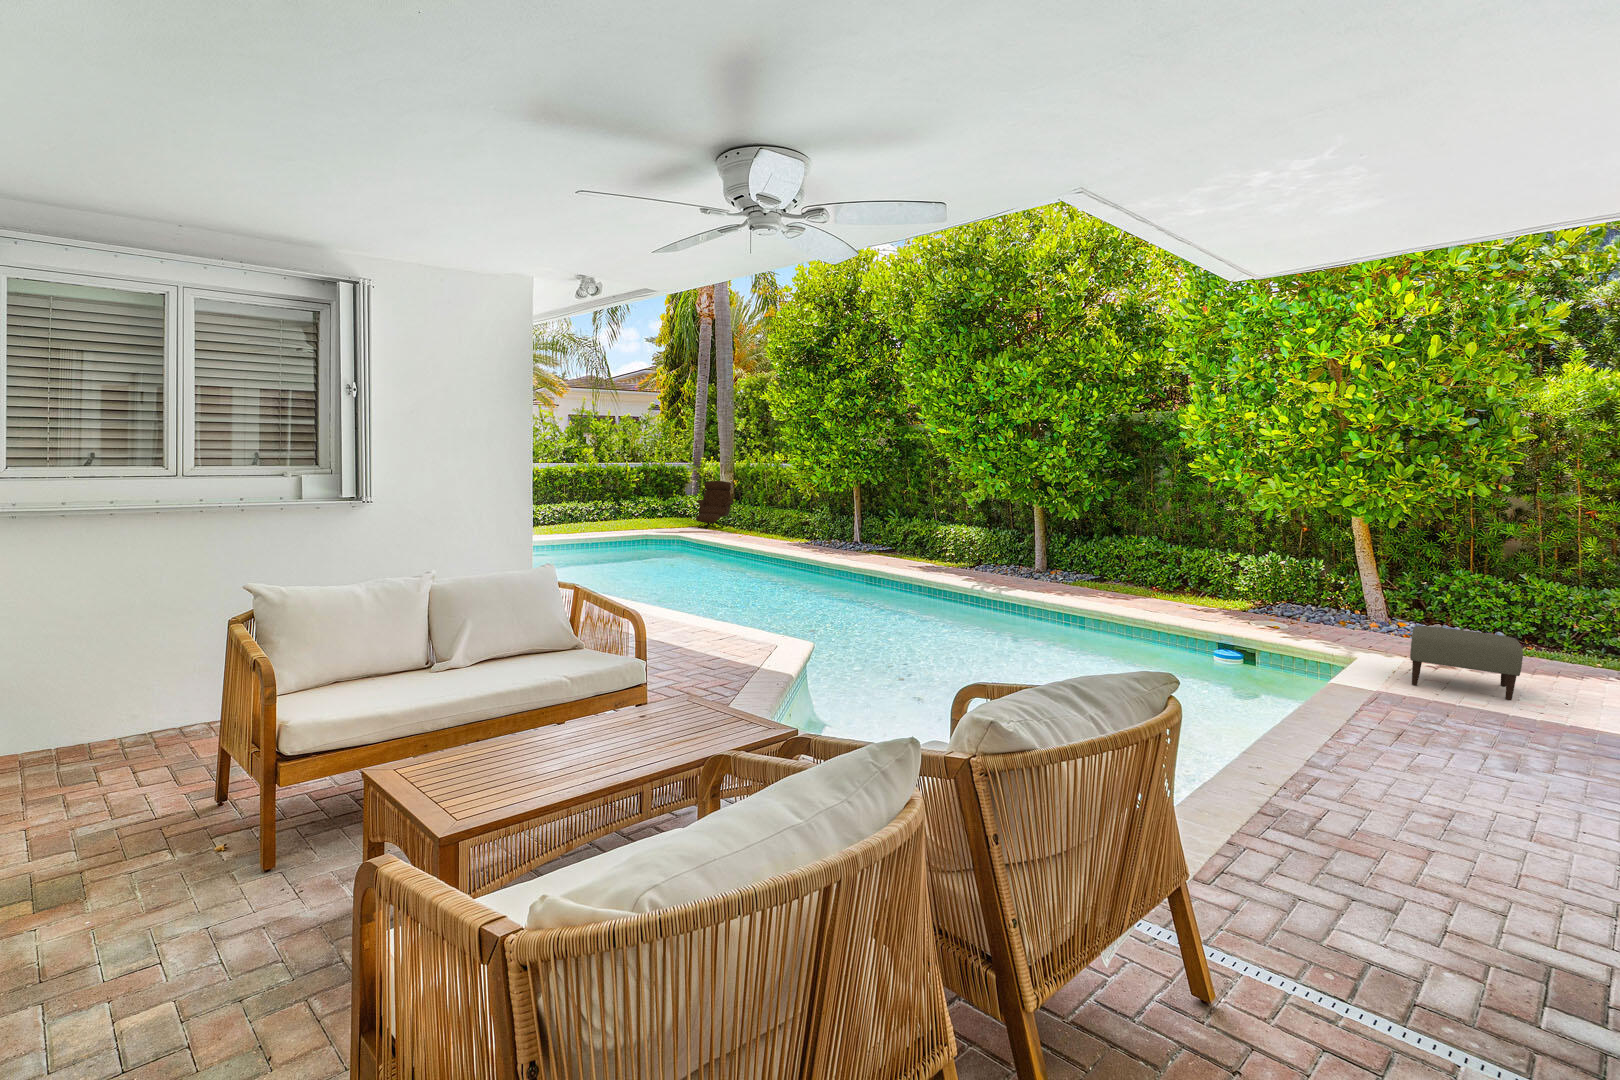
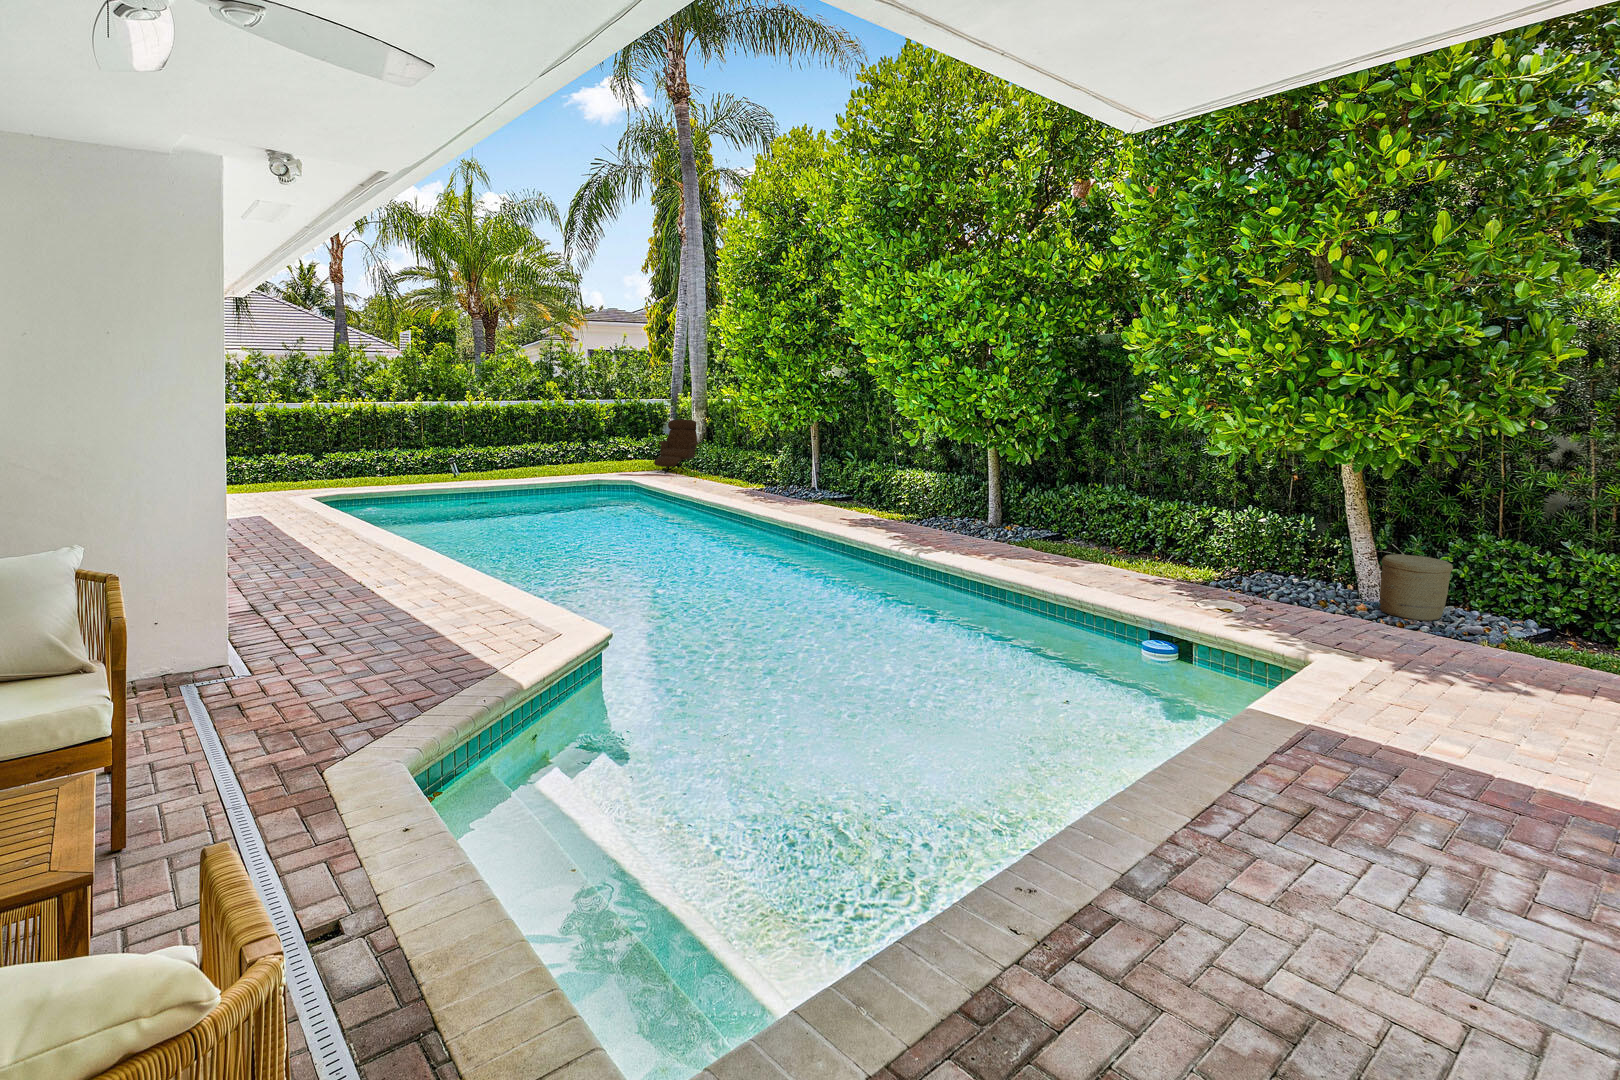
woven basket: none [1386,587,1440,636] -> present [1380,554,1453,621]
ottoman: present [1410,626,1523,700] -> none [1342,627,1507,746]

